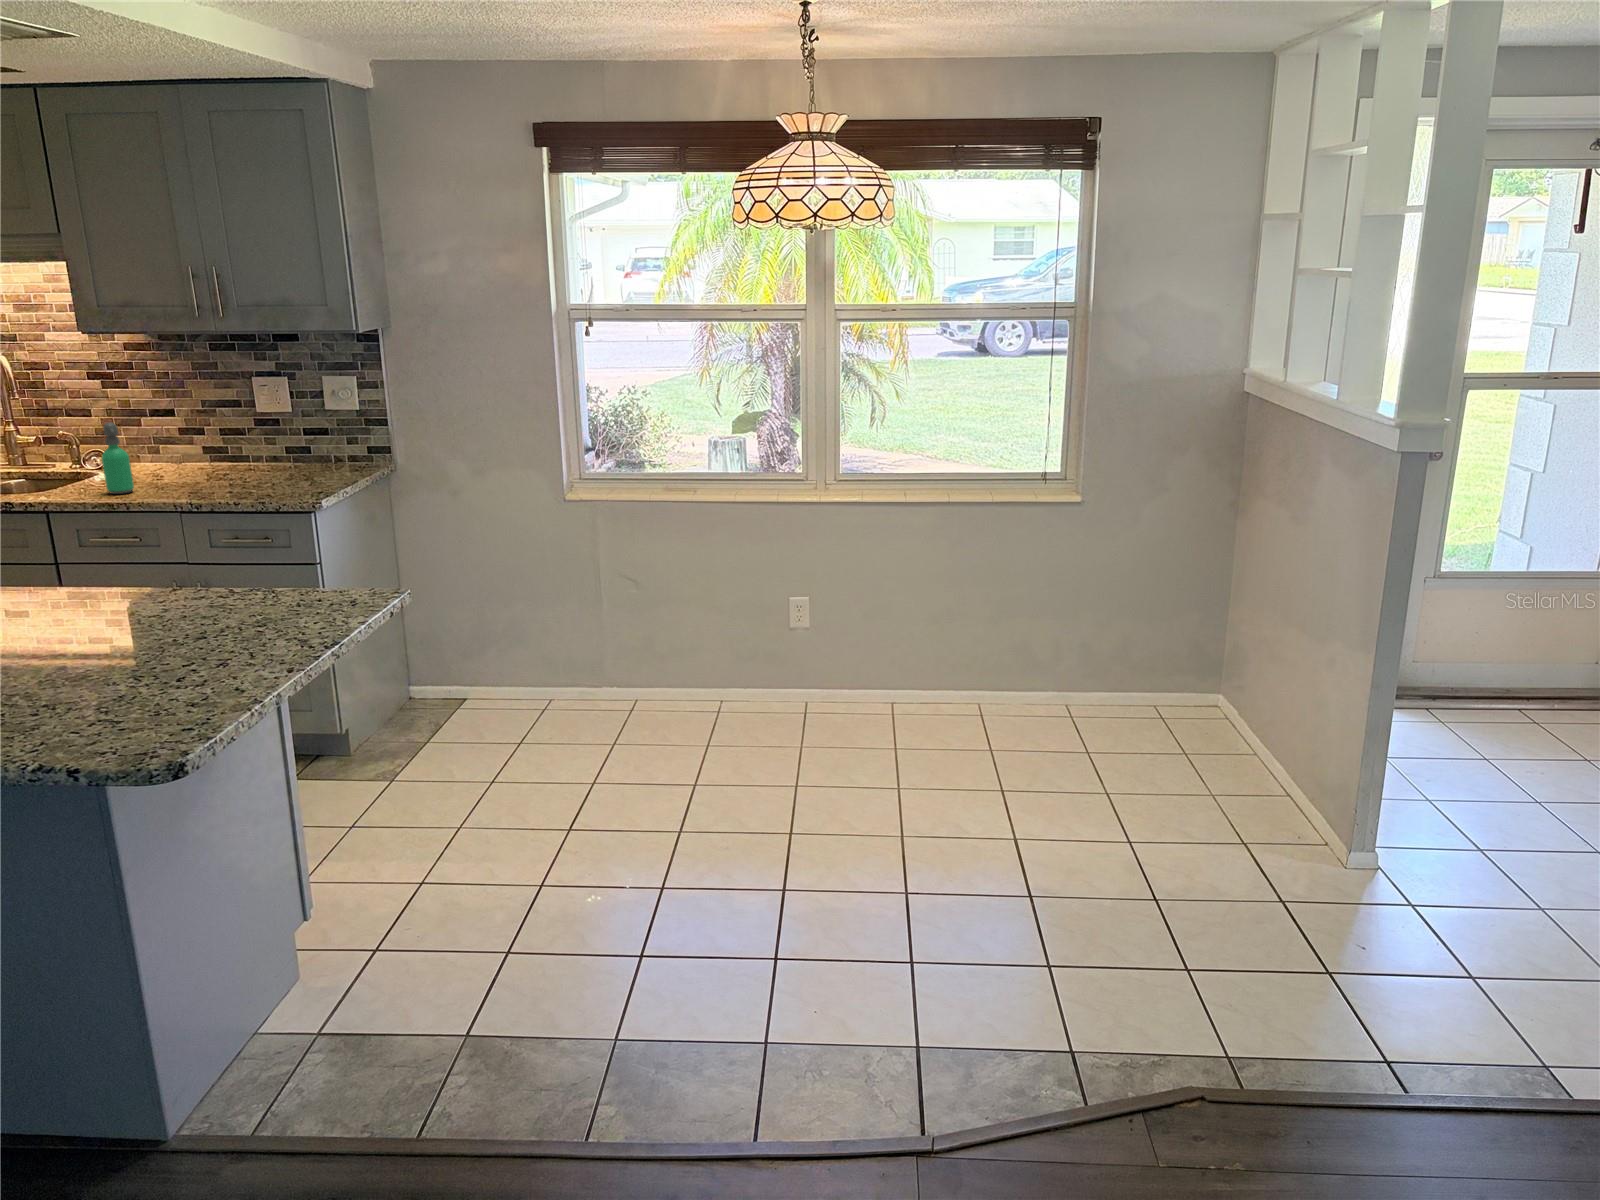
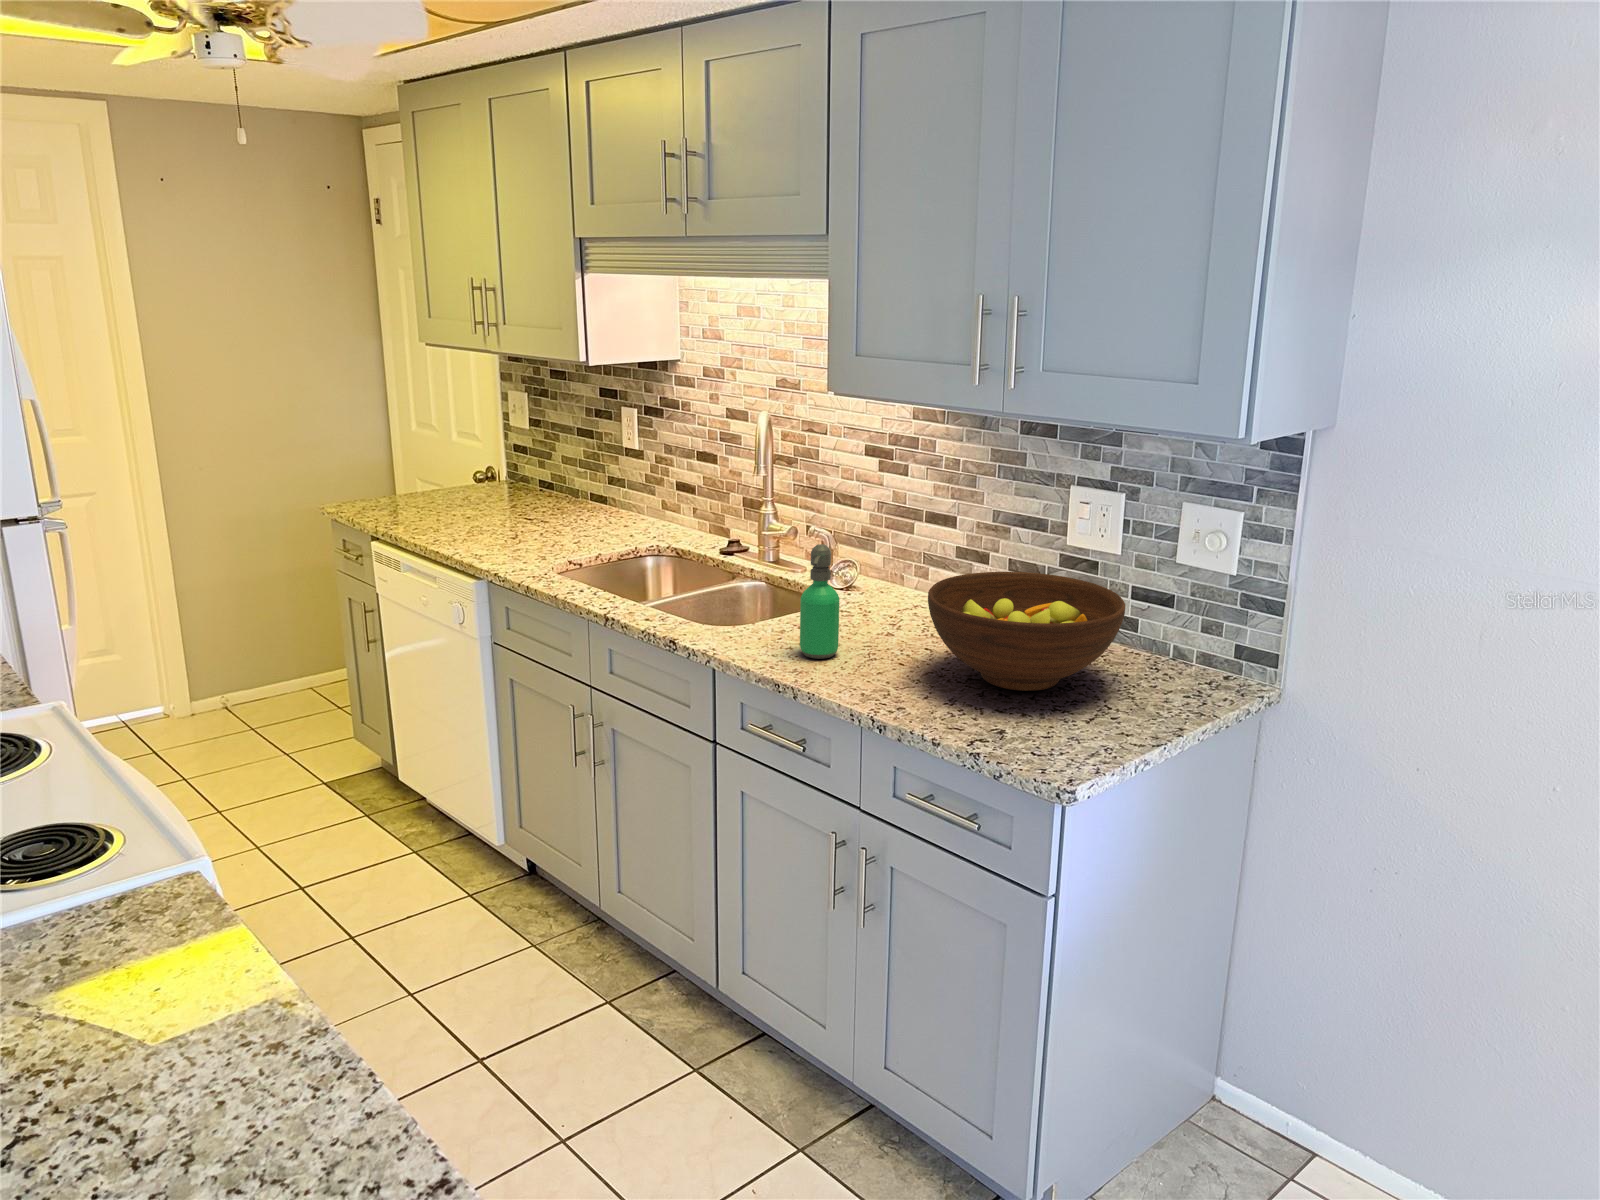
fruit bowl: none [192,425,310,484] -> present [928,572,1125,691]

